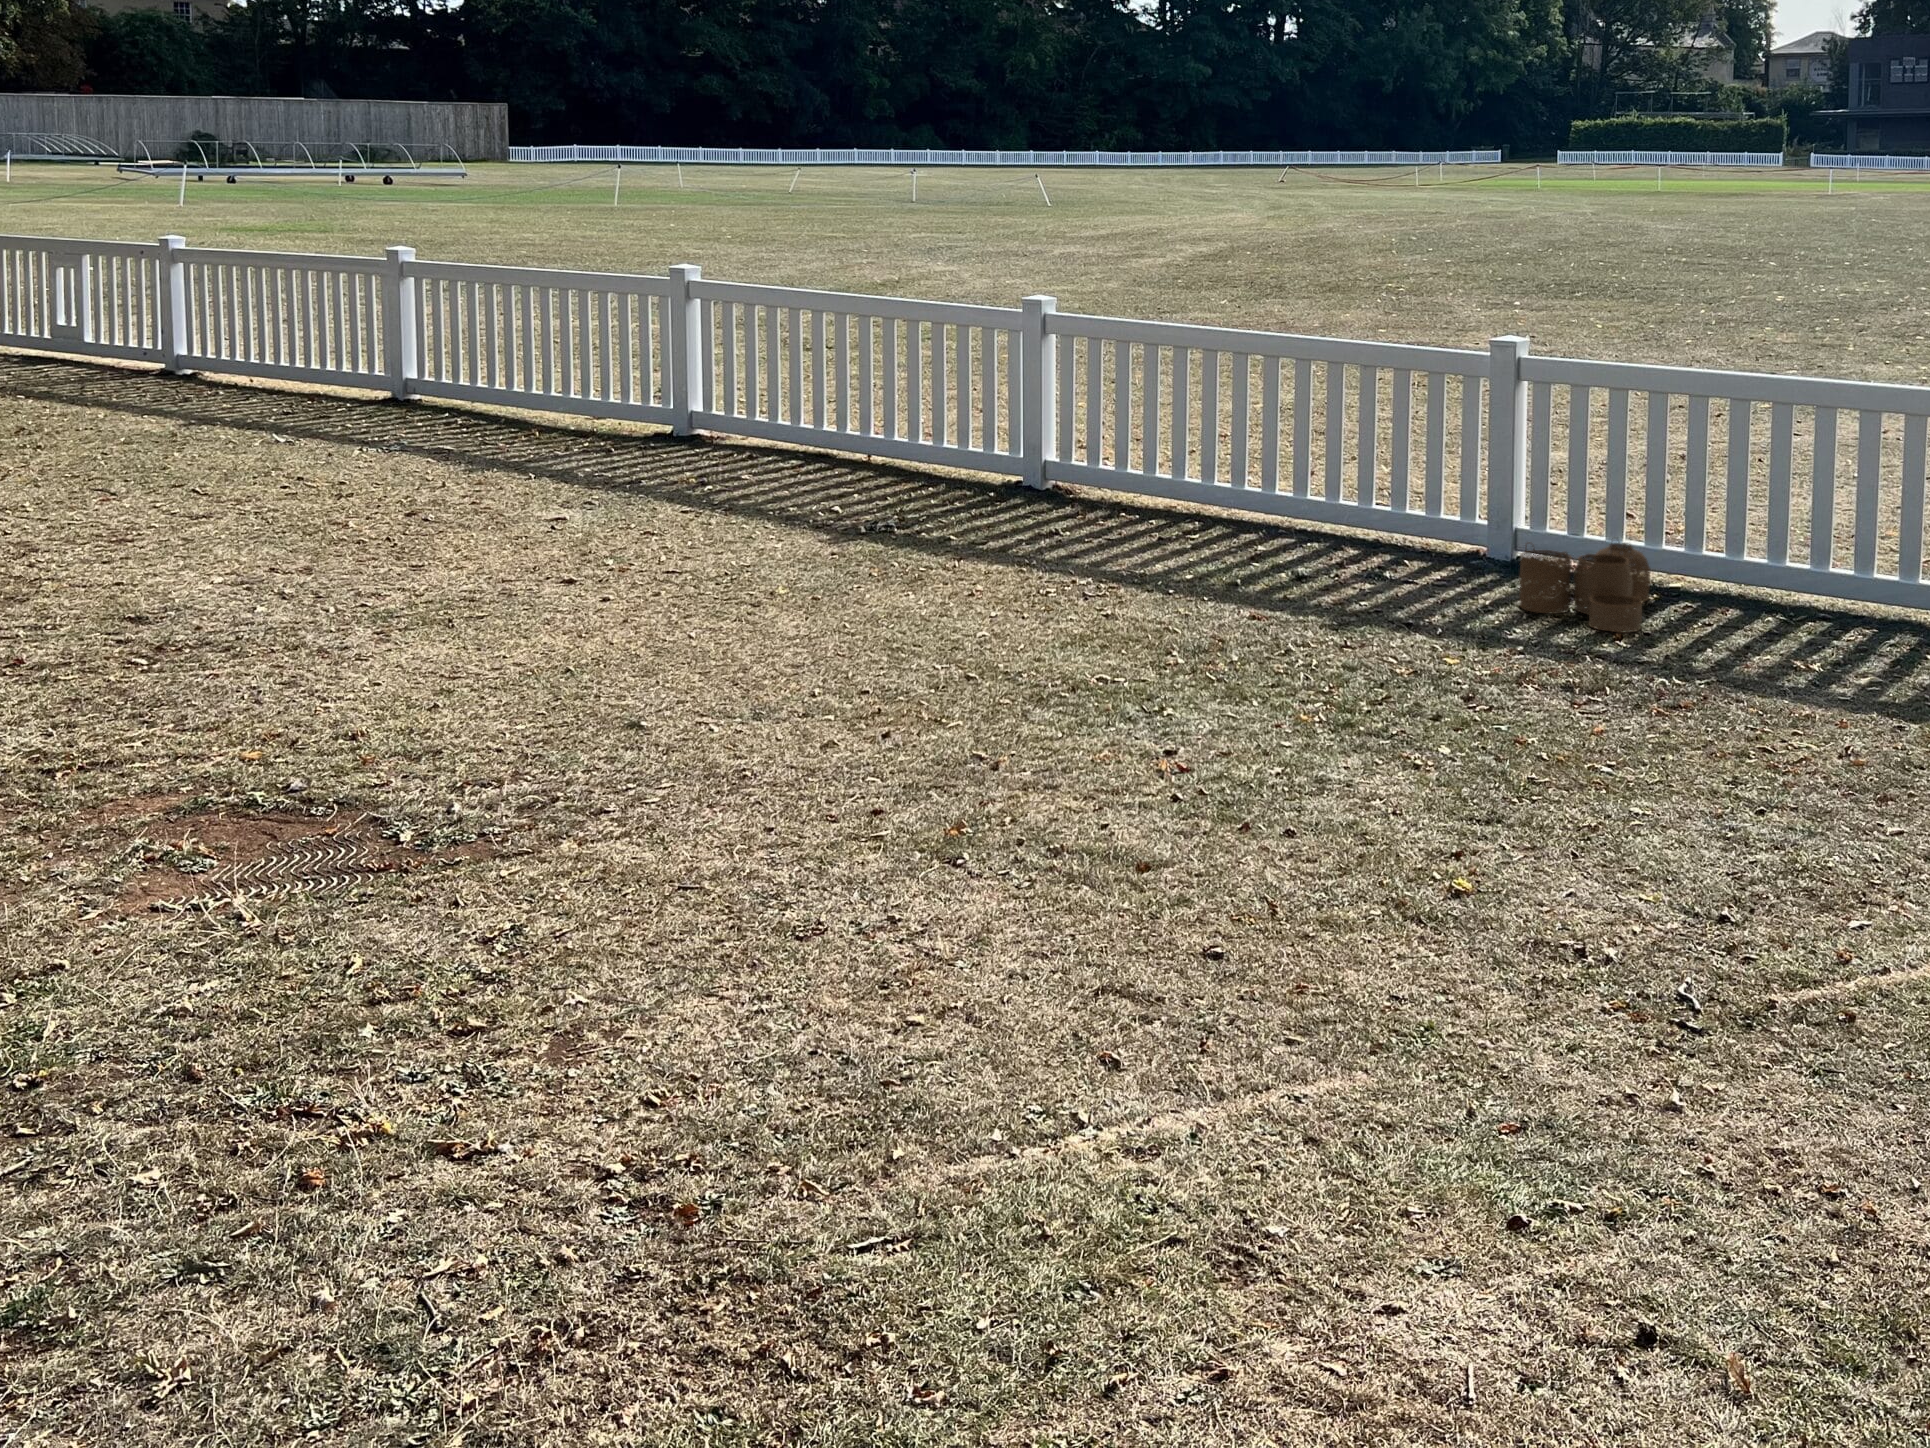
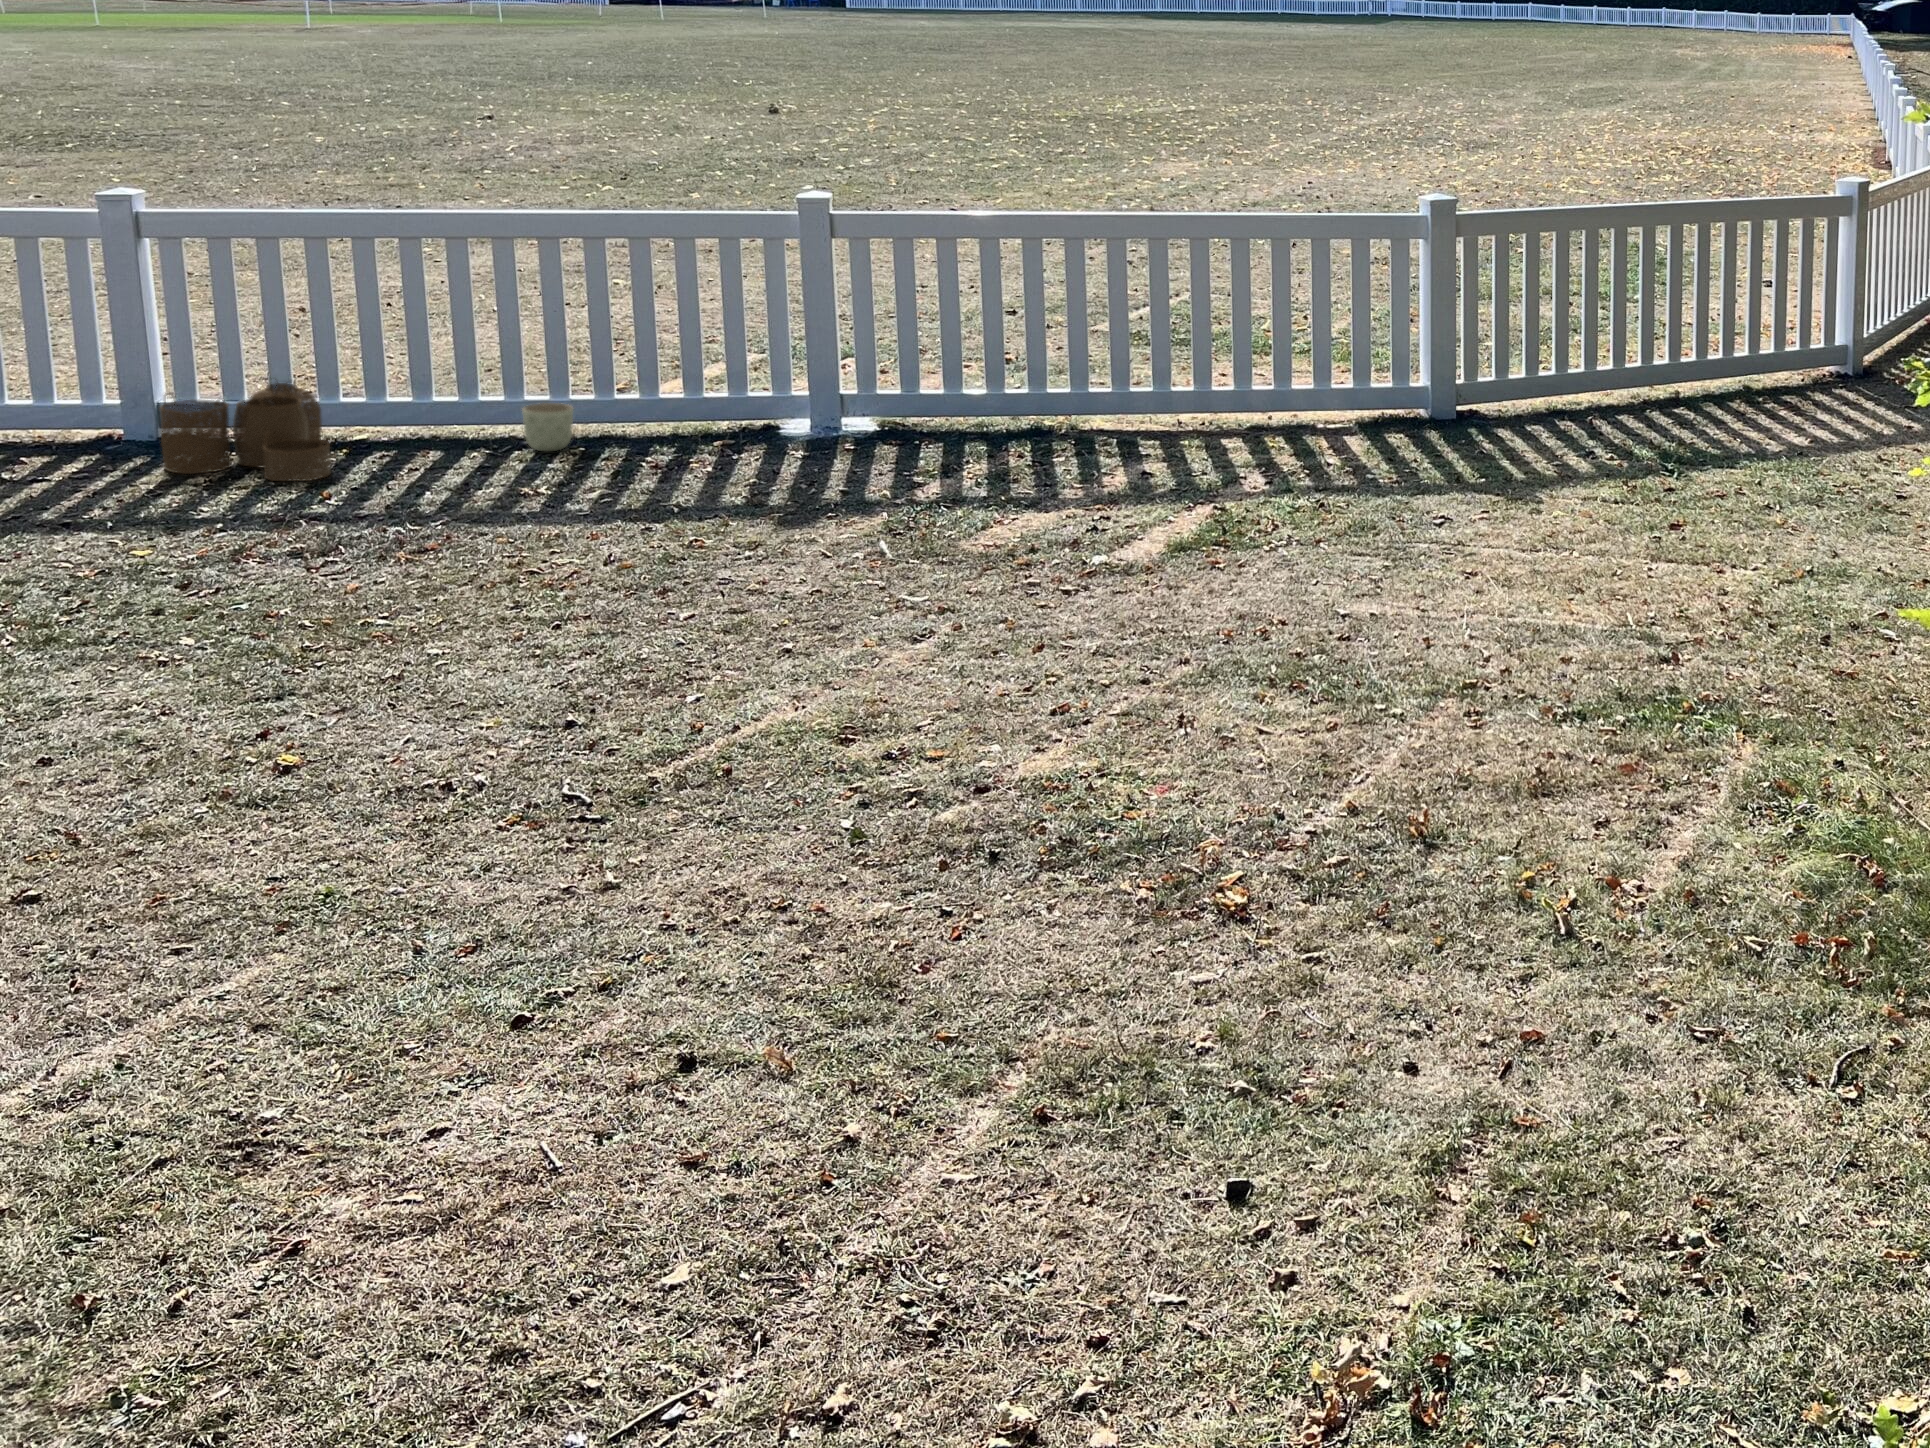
planter: none [1817,589,1866,637] -> present [523,403,574,451]

